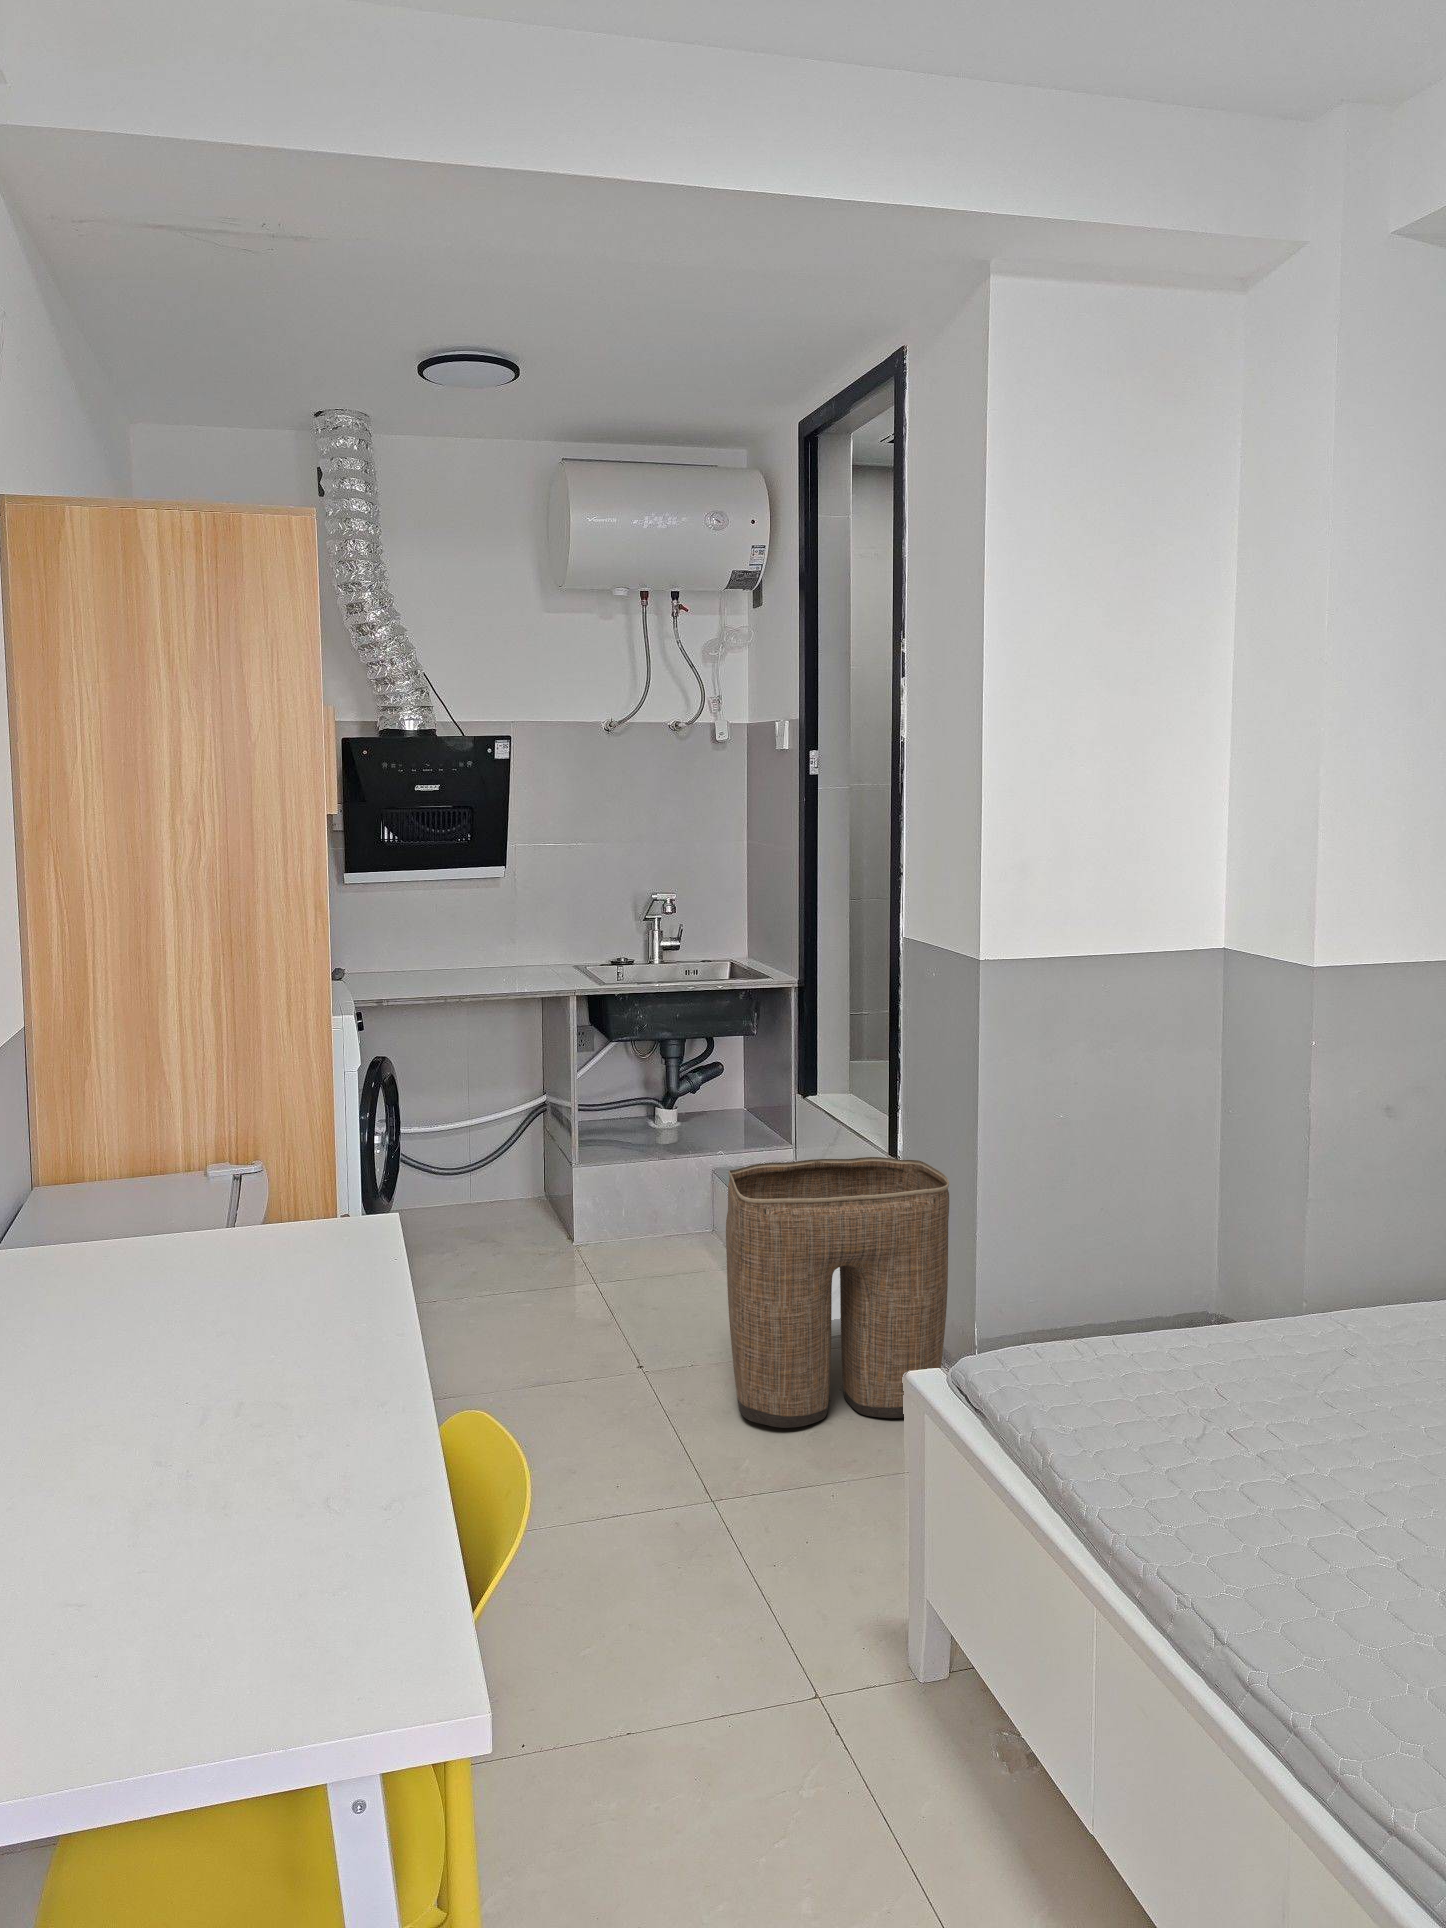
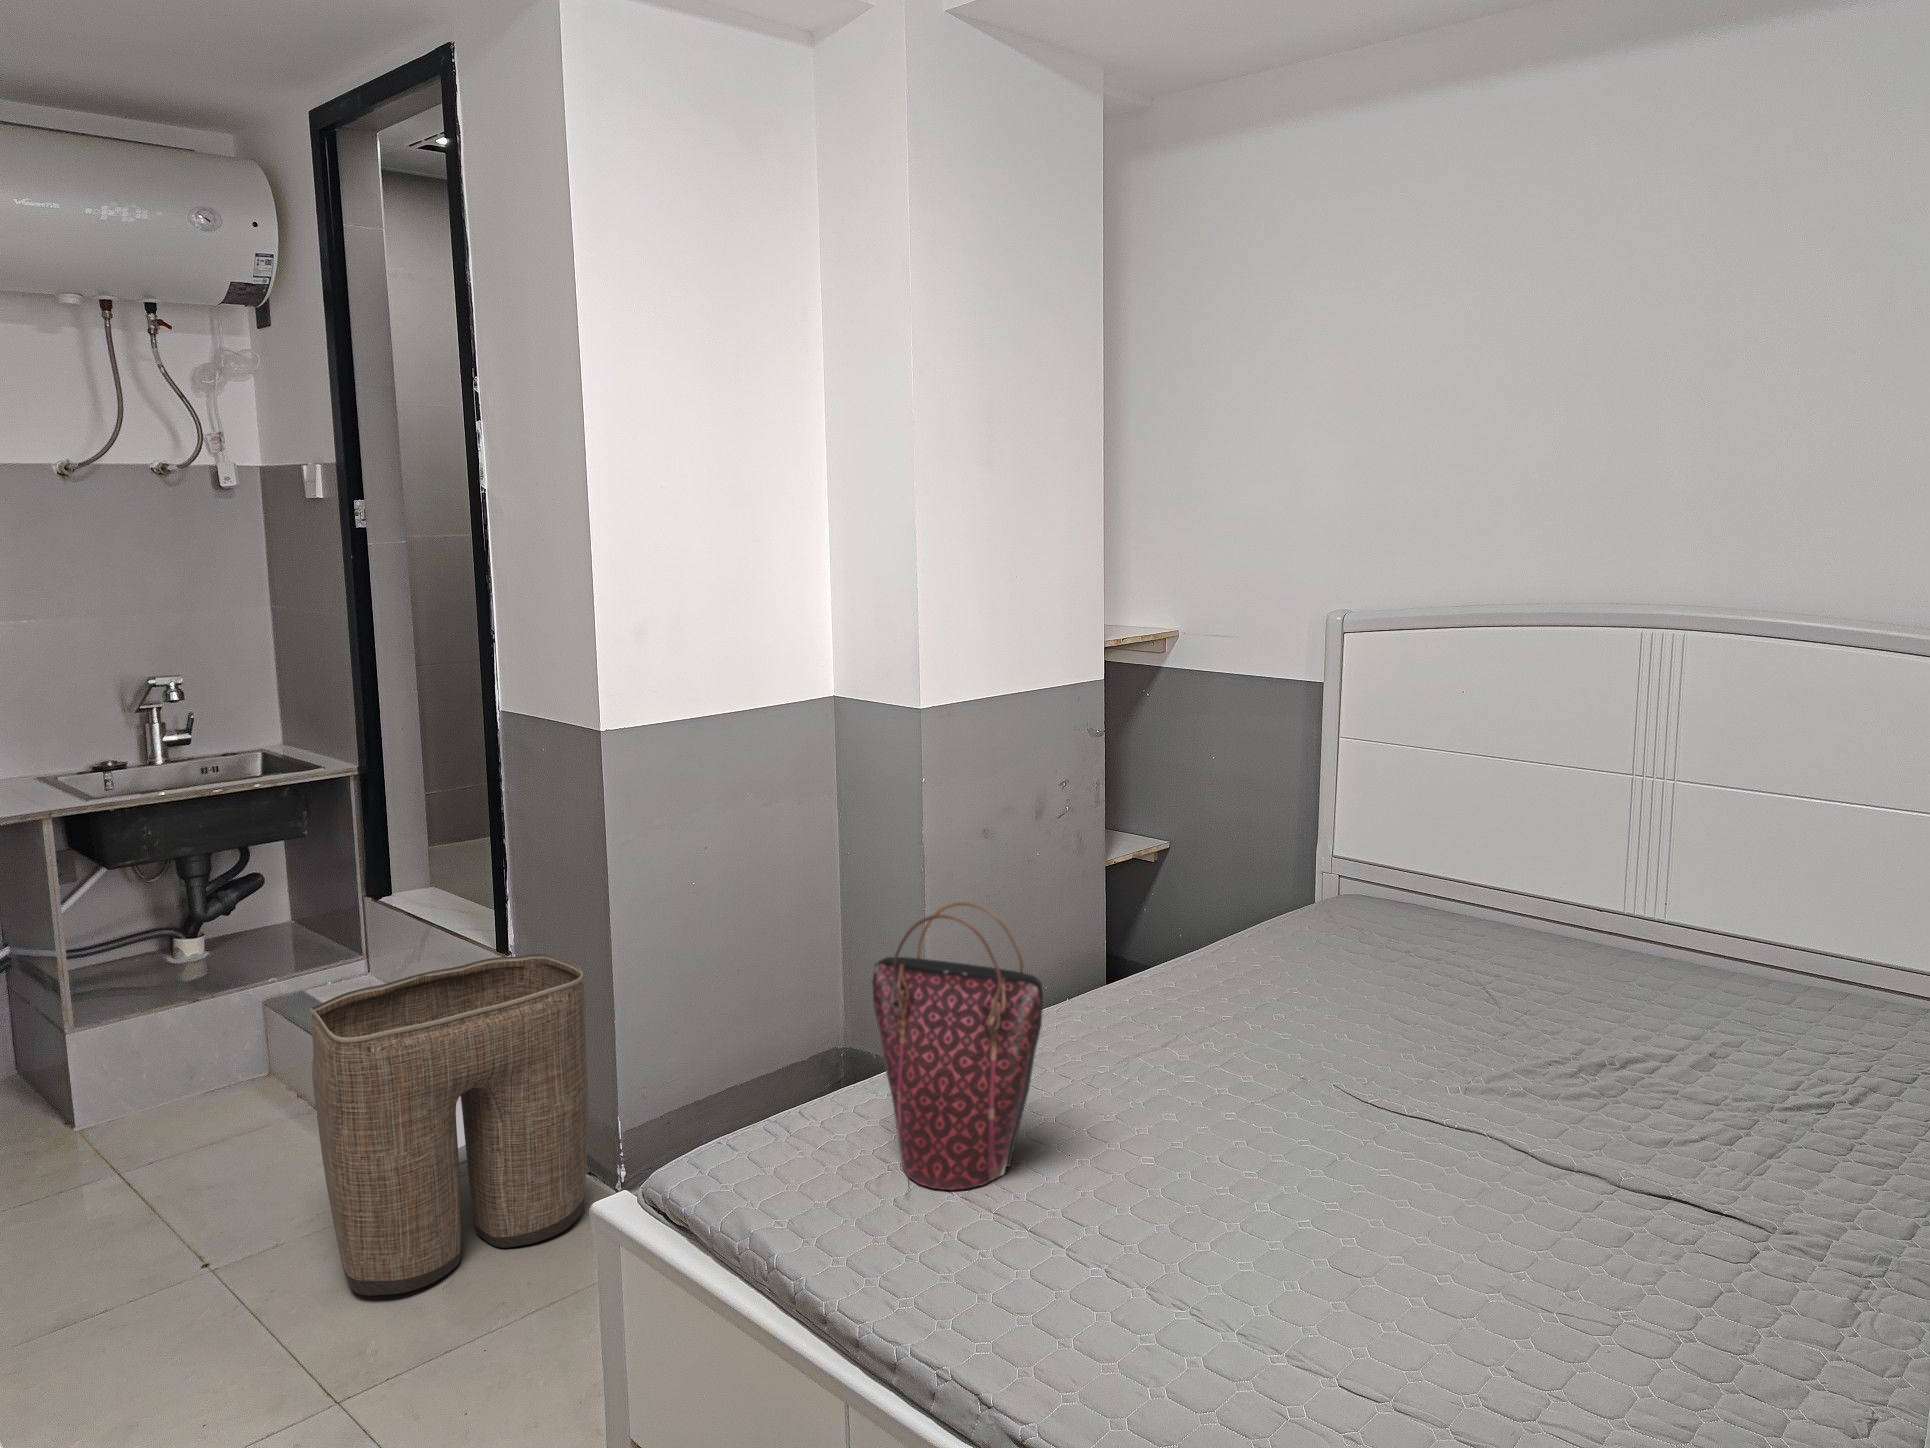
handbag: none [1182,1155,1360,1449] -> present [872,902,1043,1190]

